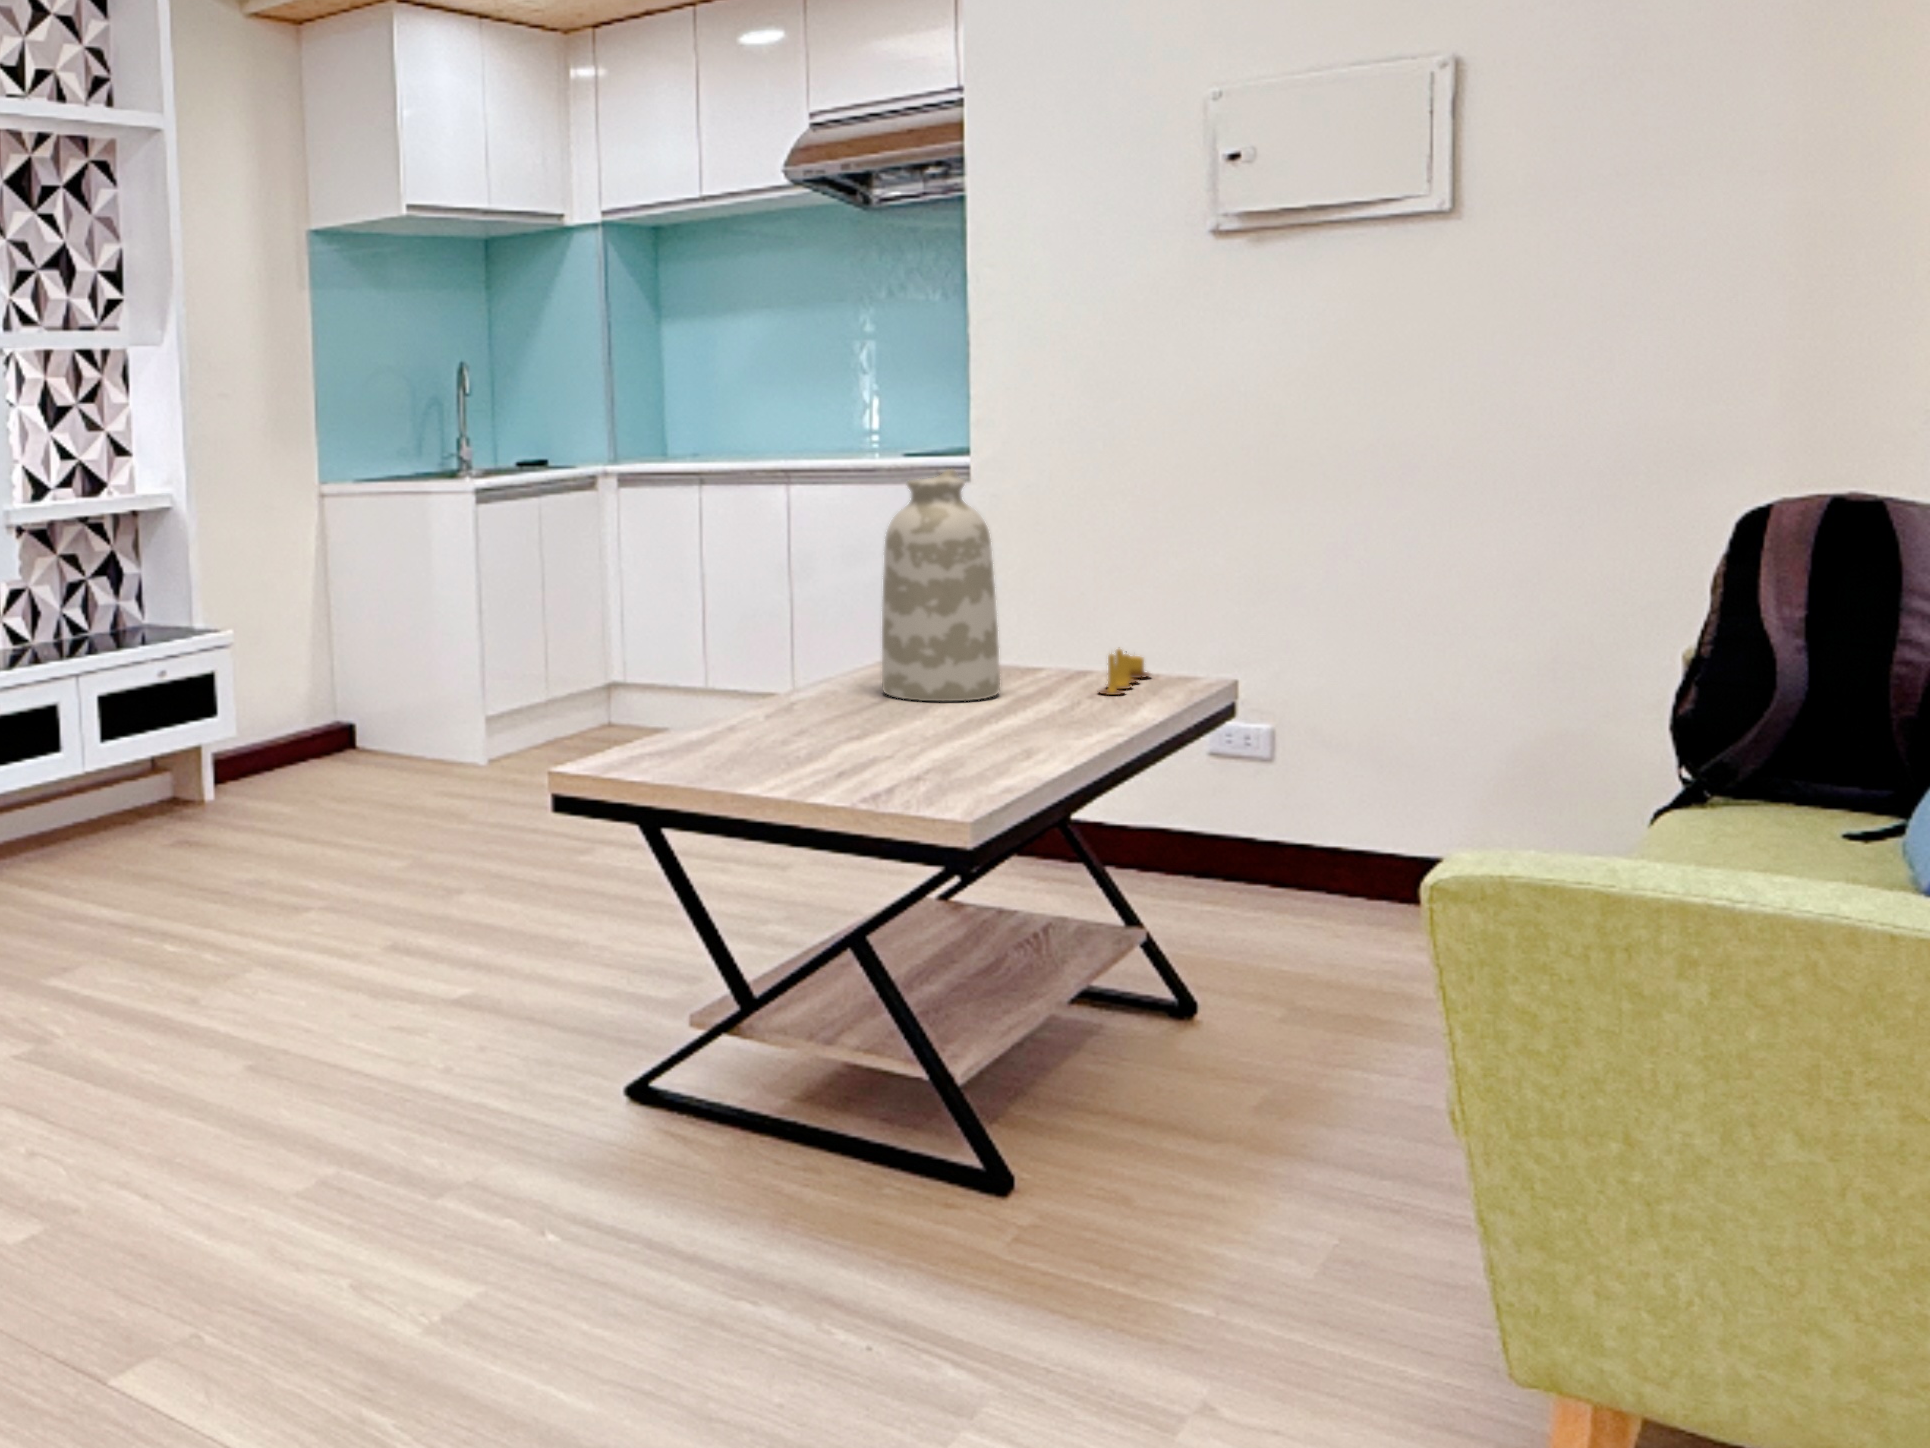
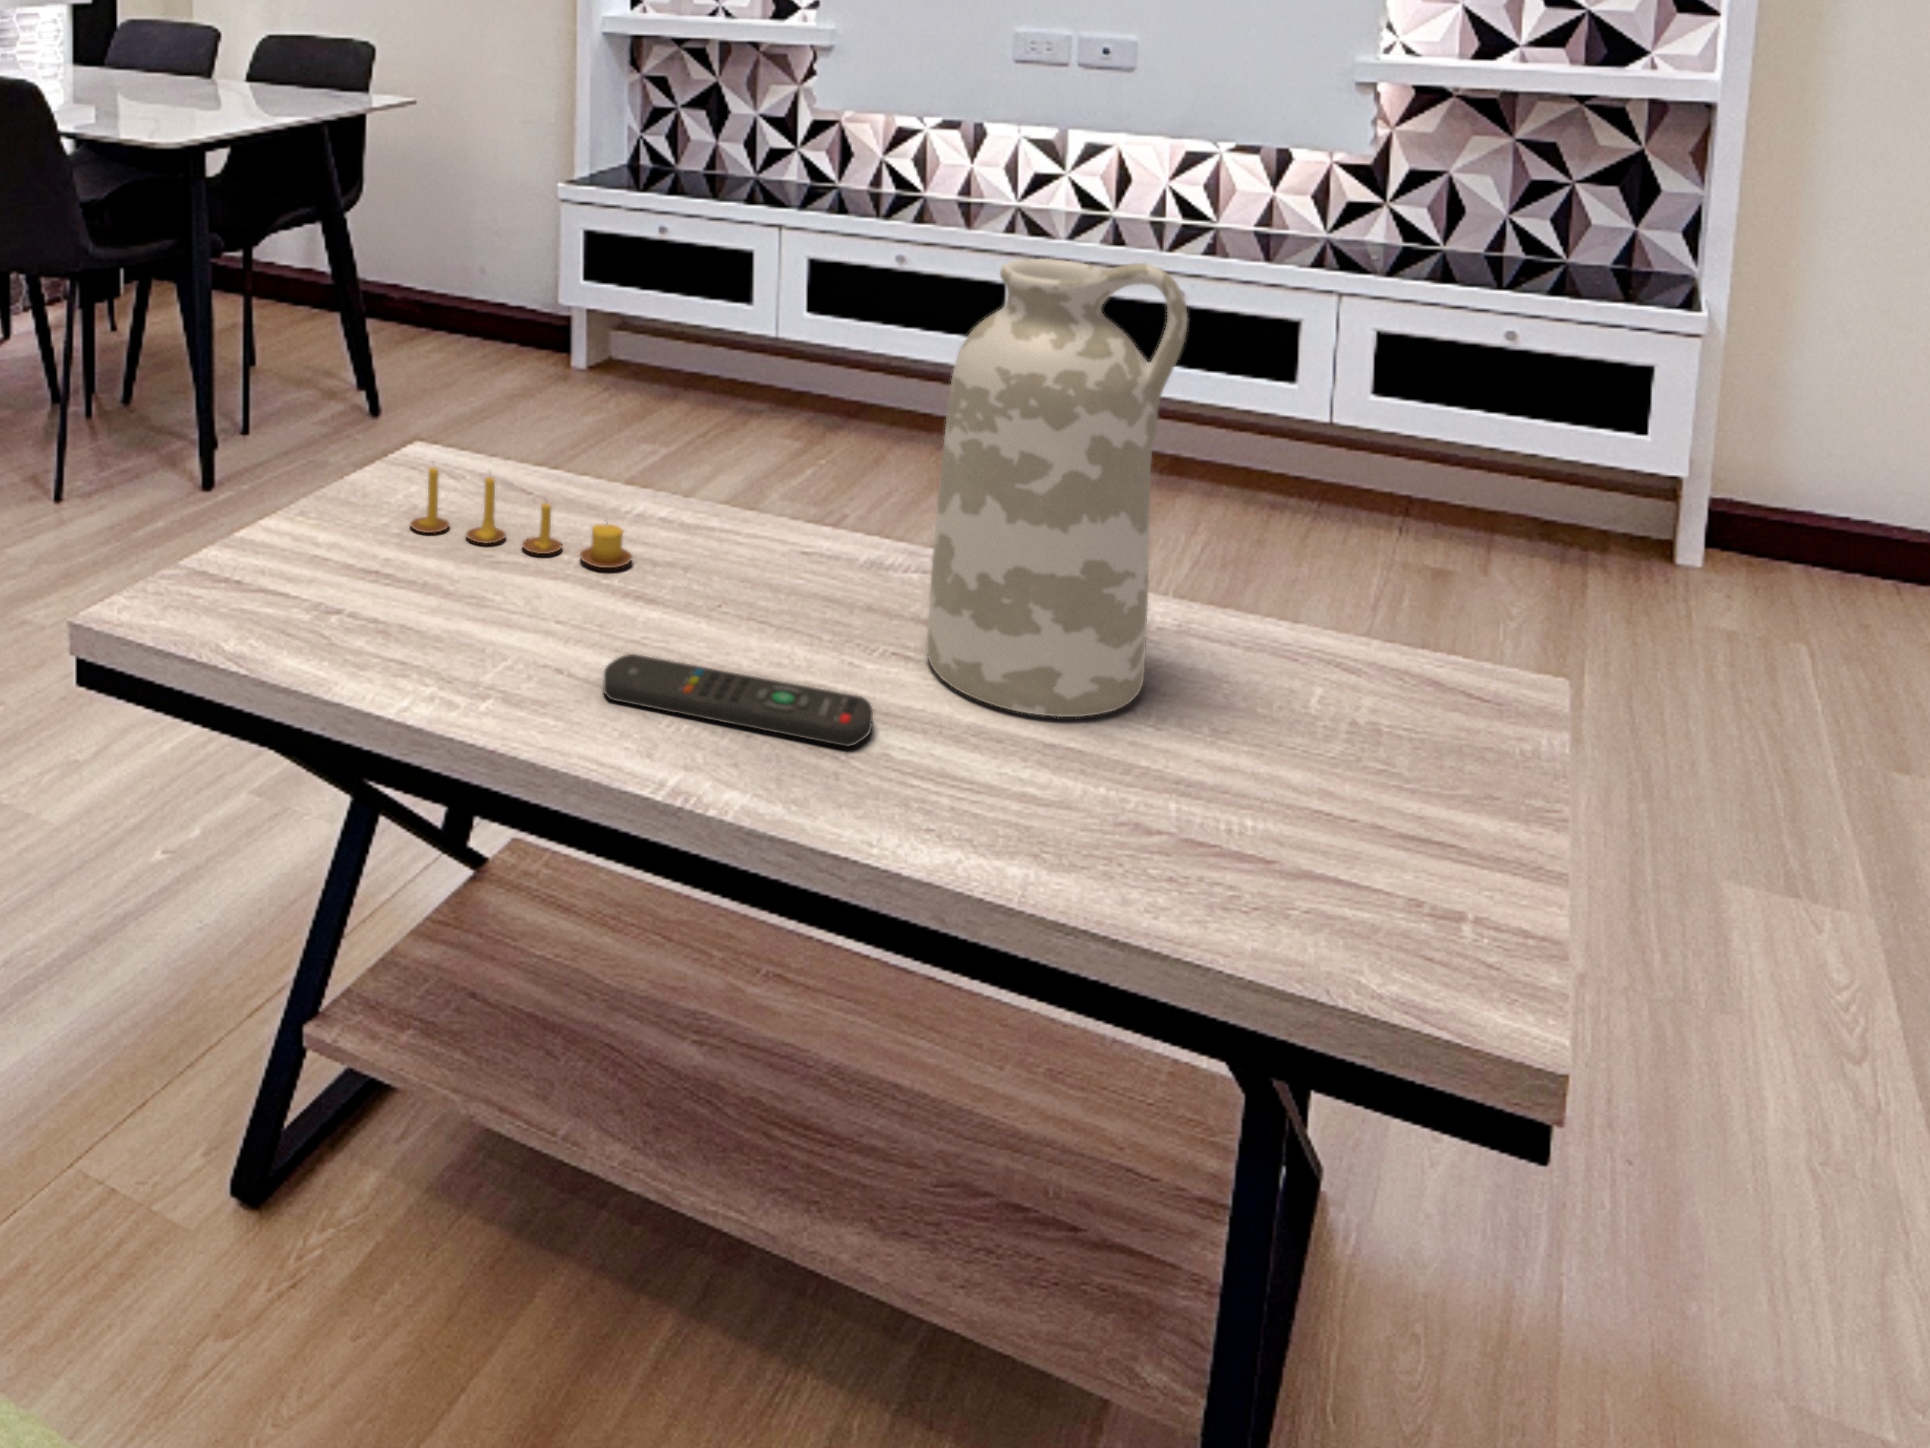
candle: present [1100,648,1150,695] -> present [410,467,632,568]
remote control: none [995,698,1065,733] -> present [603,654,873,747]

